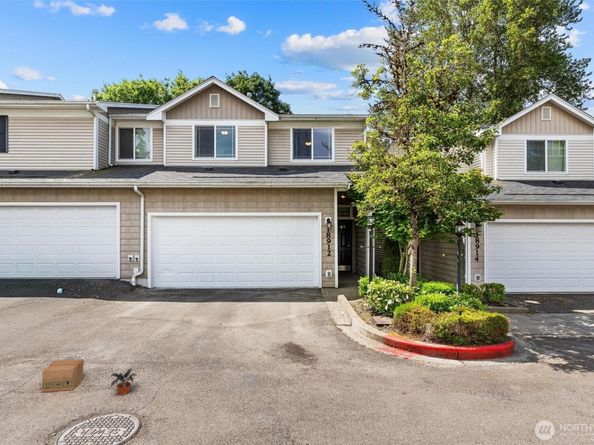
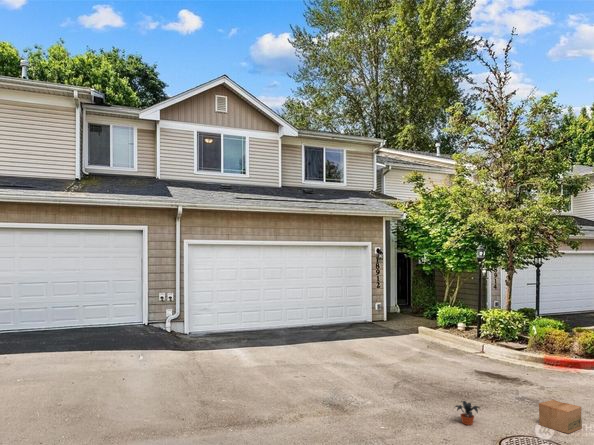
cardboard box: present [42,359,84,392] -> present [539,400,582,434]

